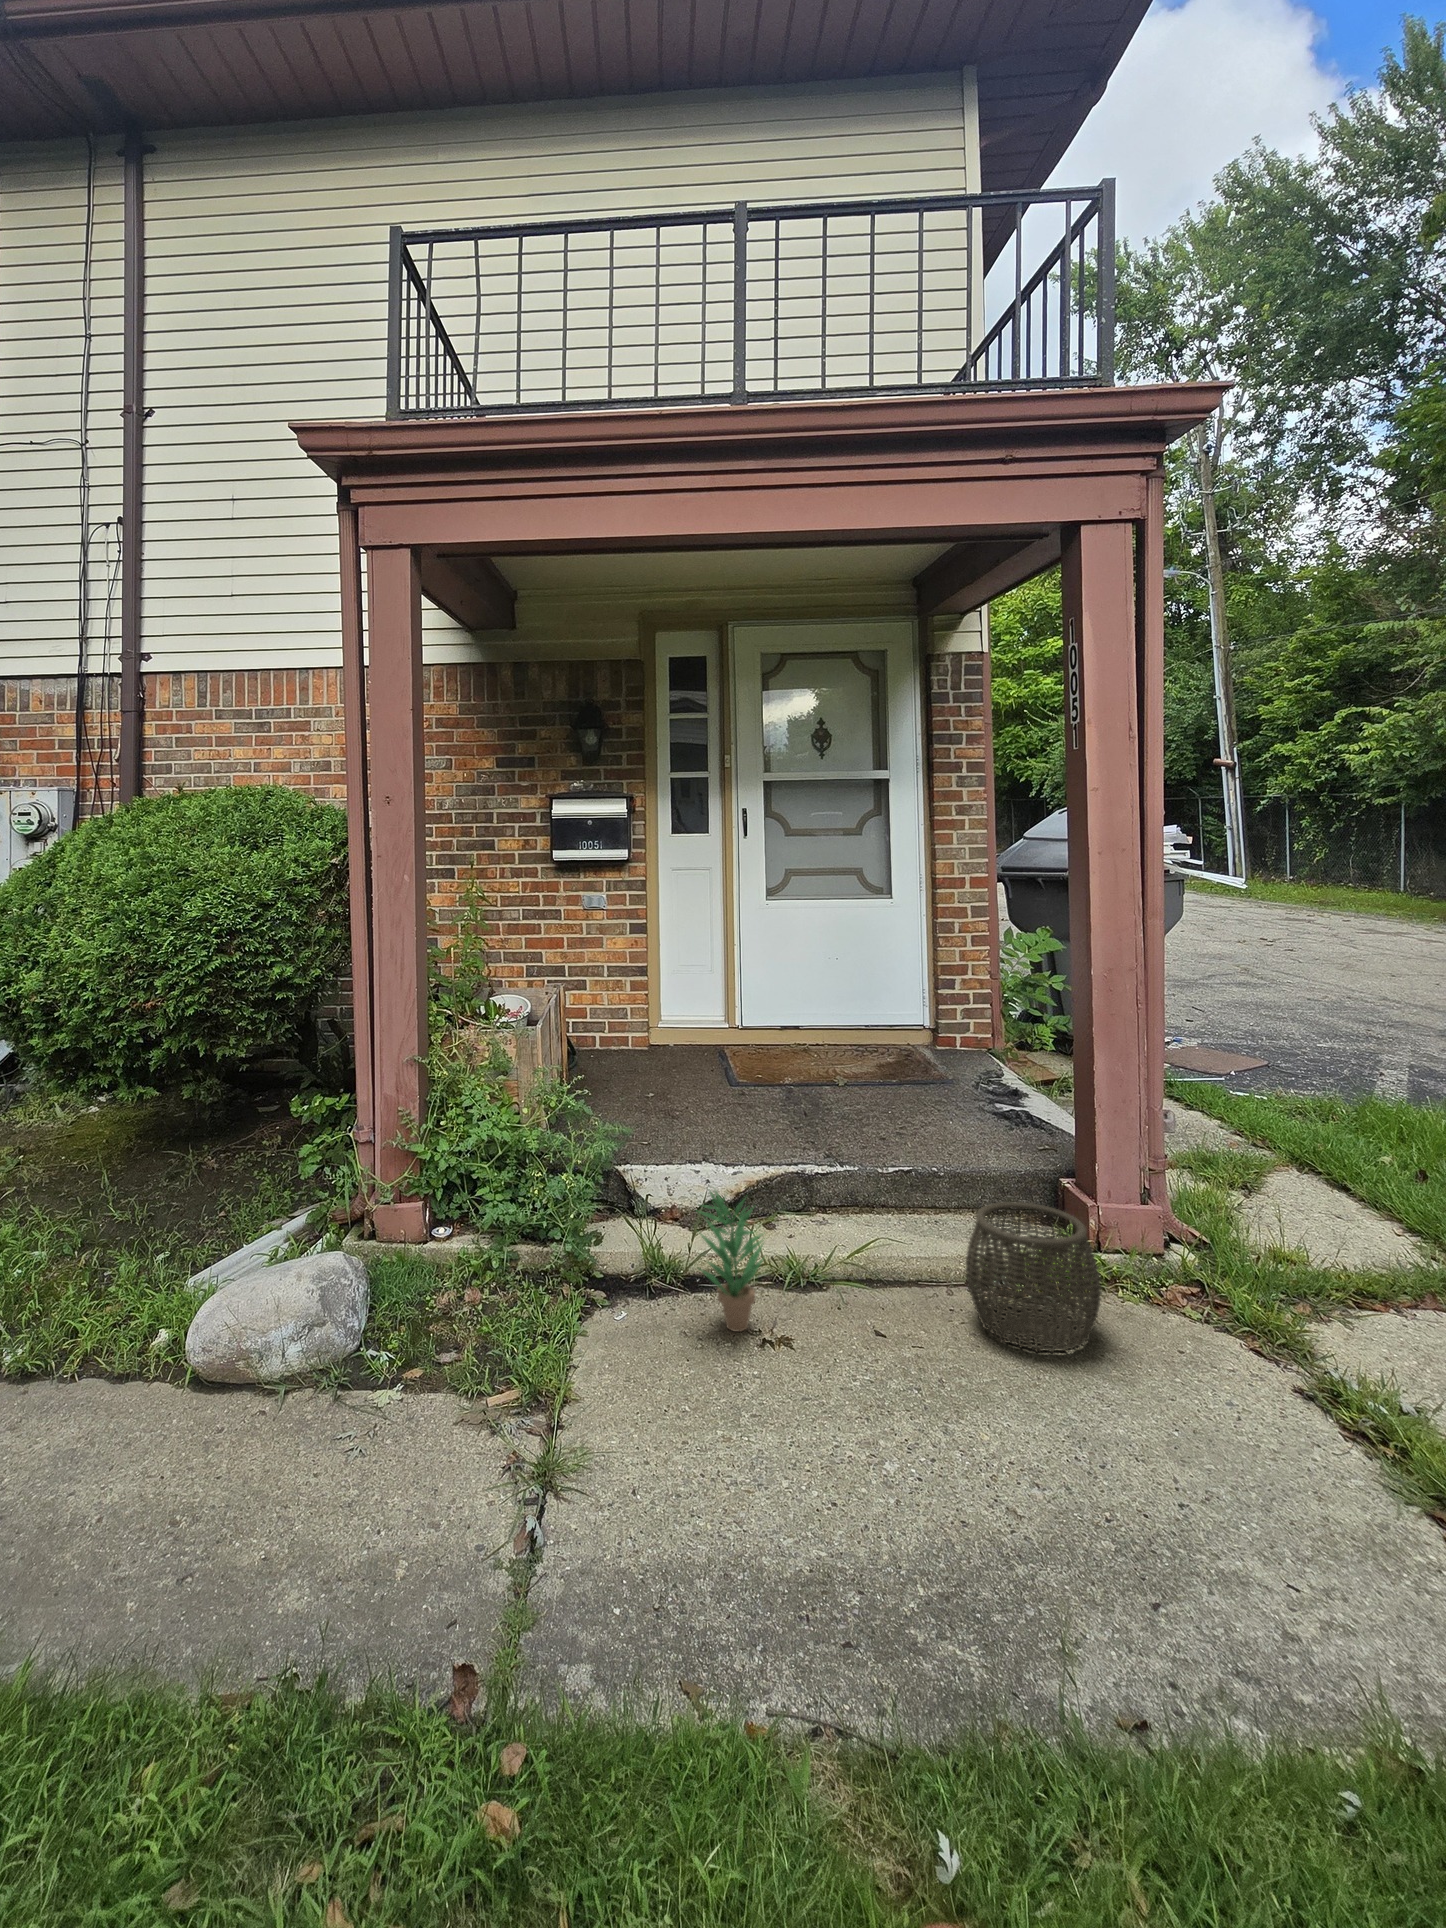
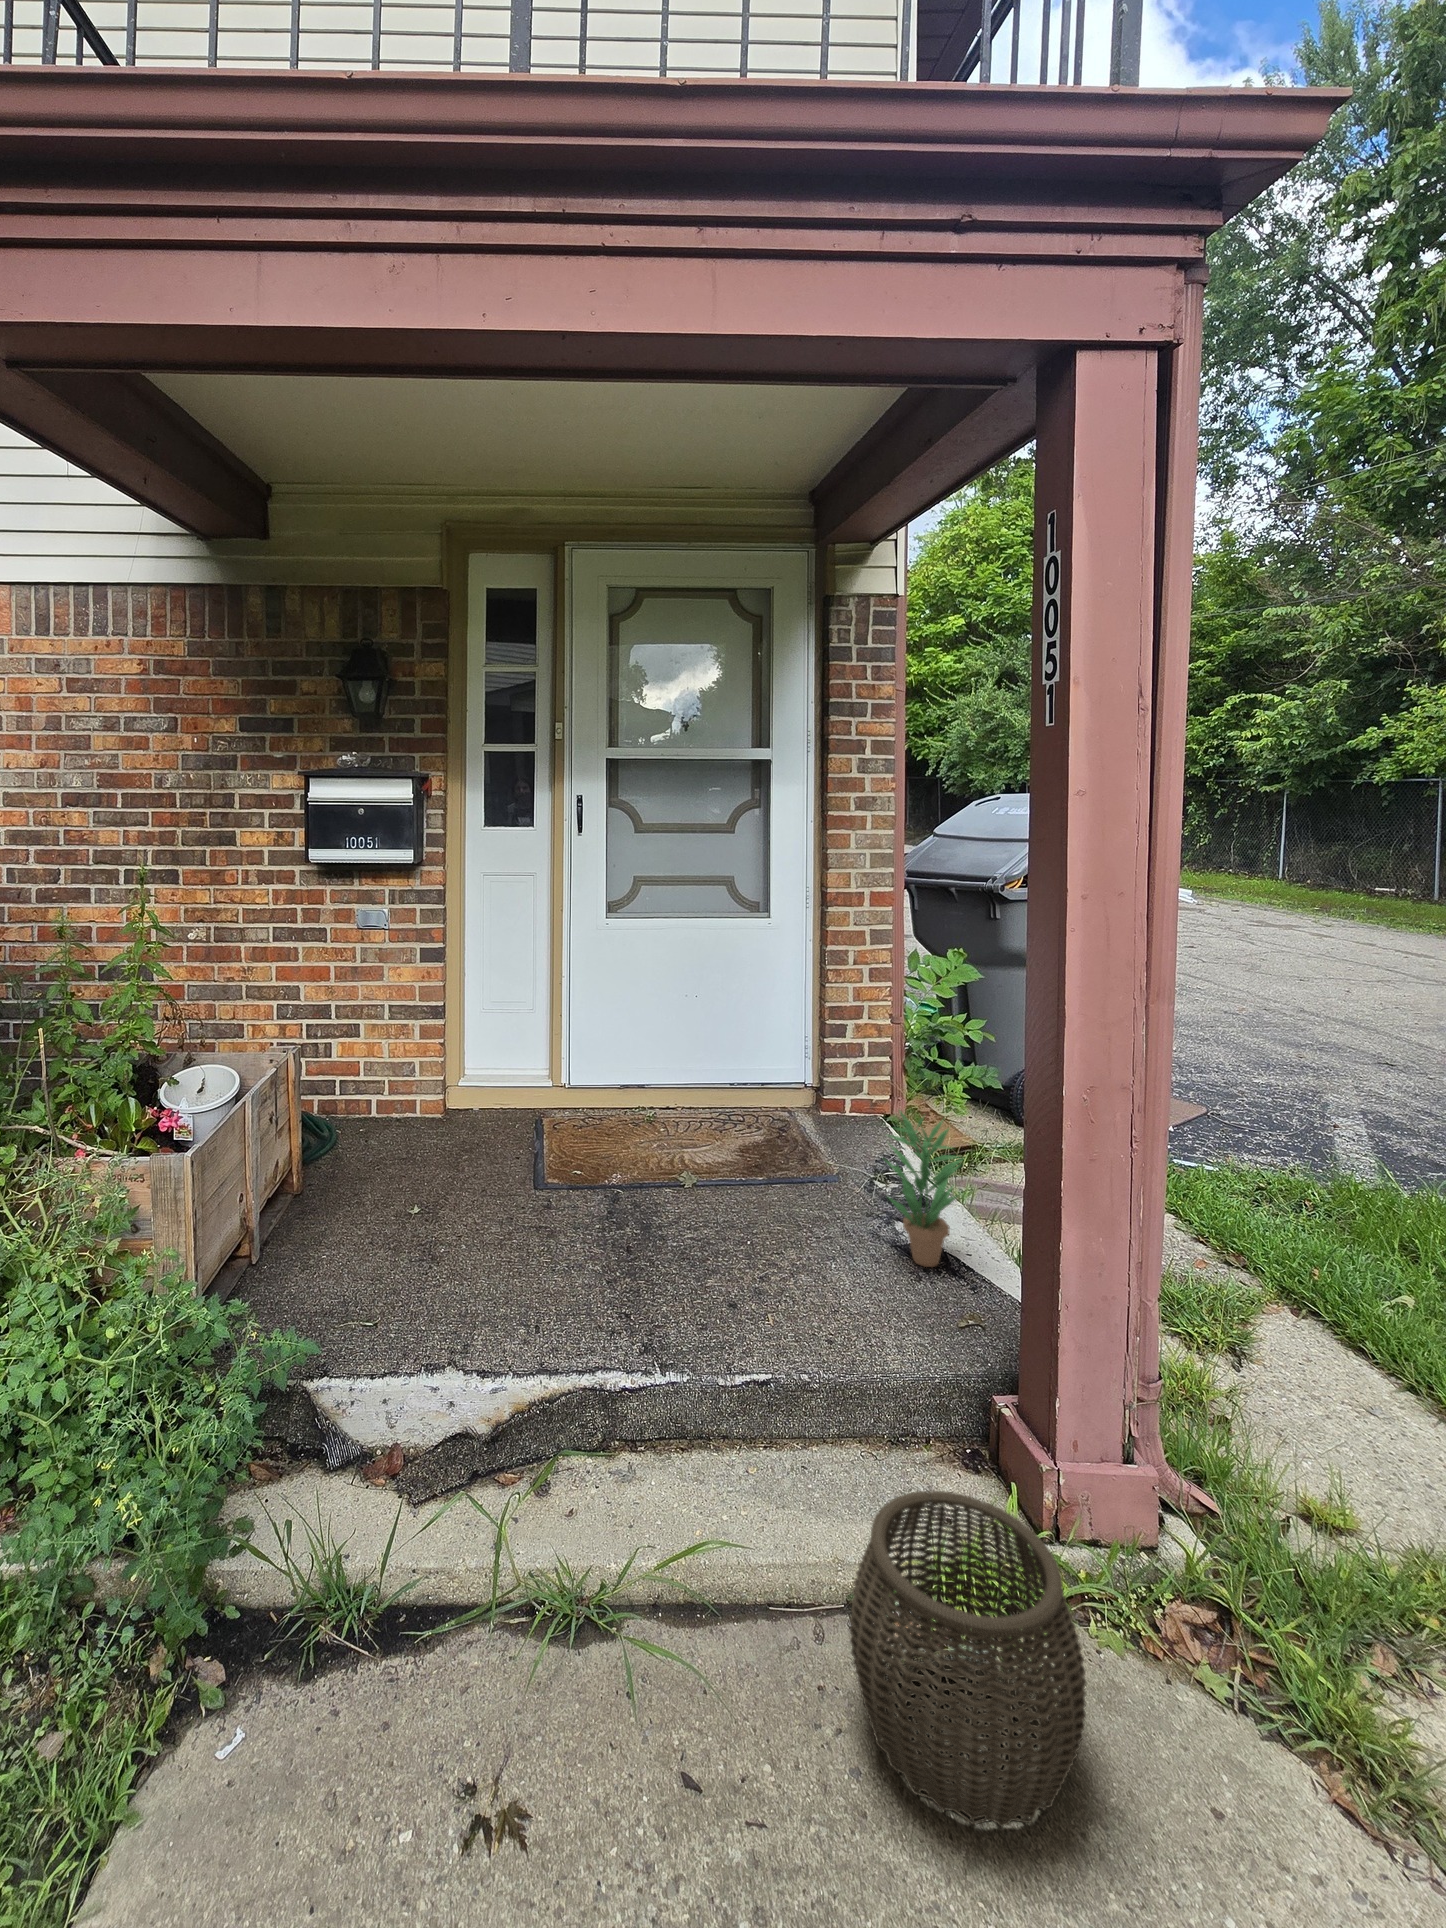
potted plant: present [699,1191,764,1331] -> present [887,1111,962,1267]

